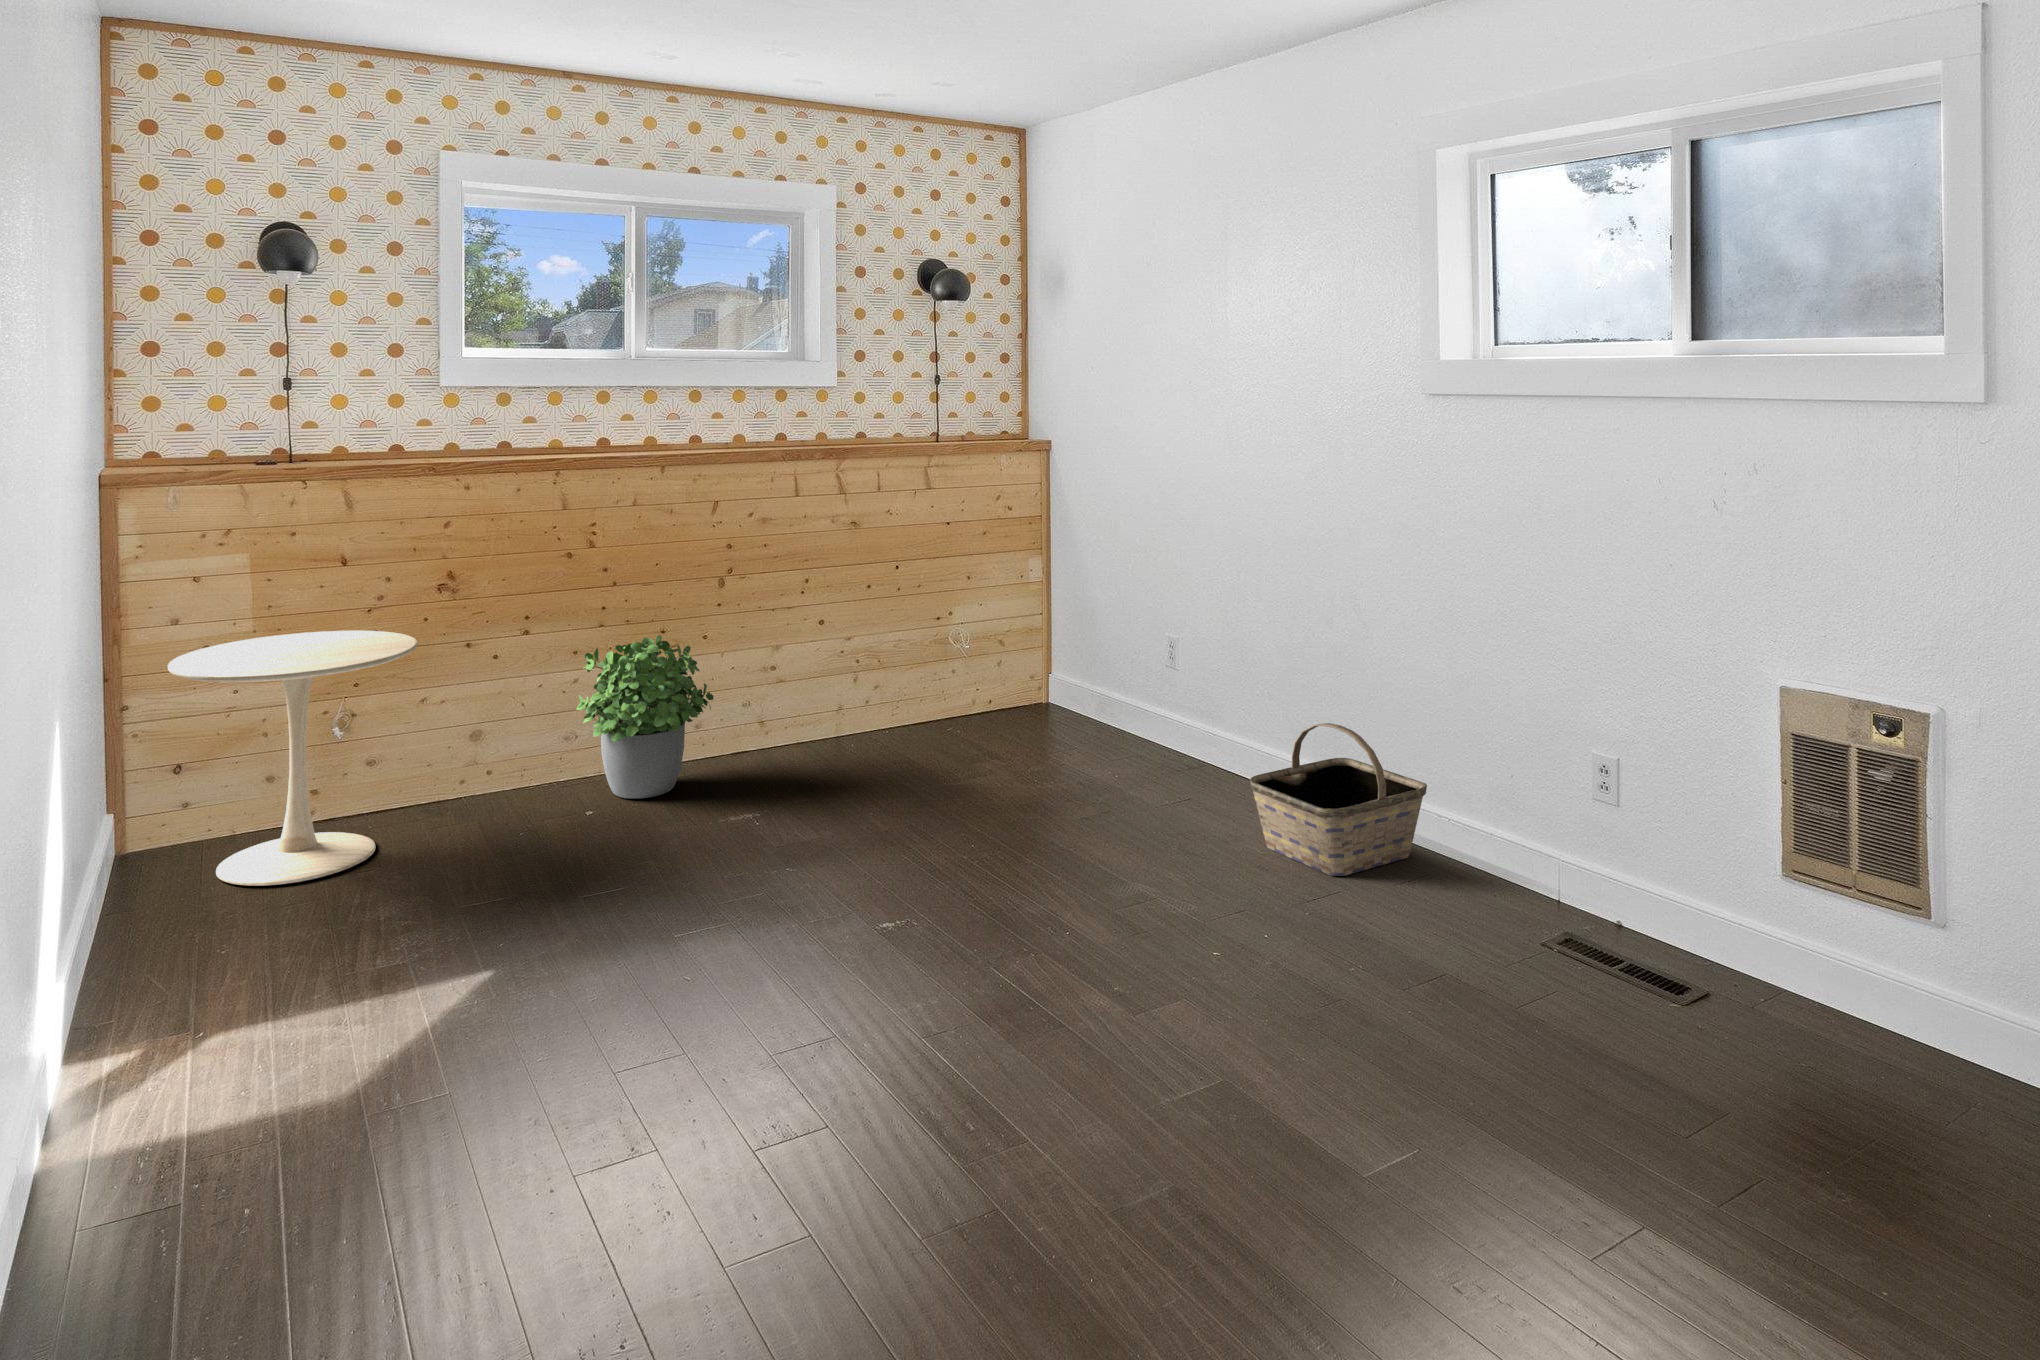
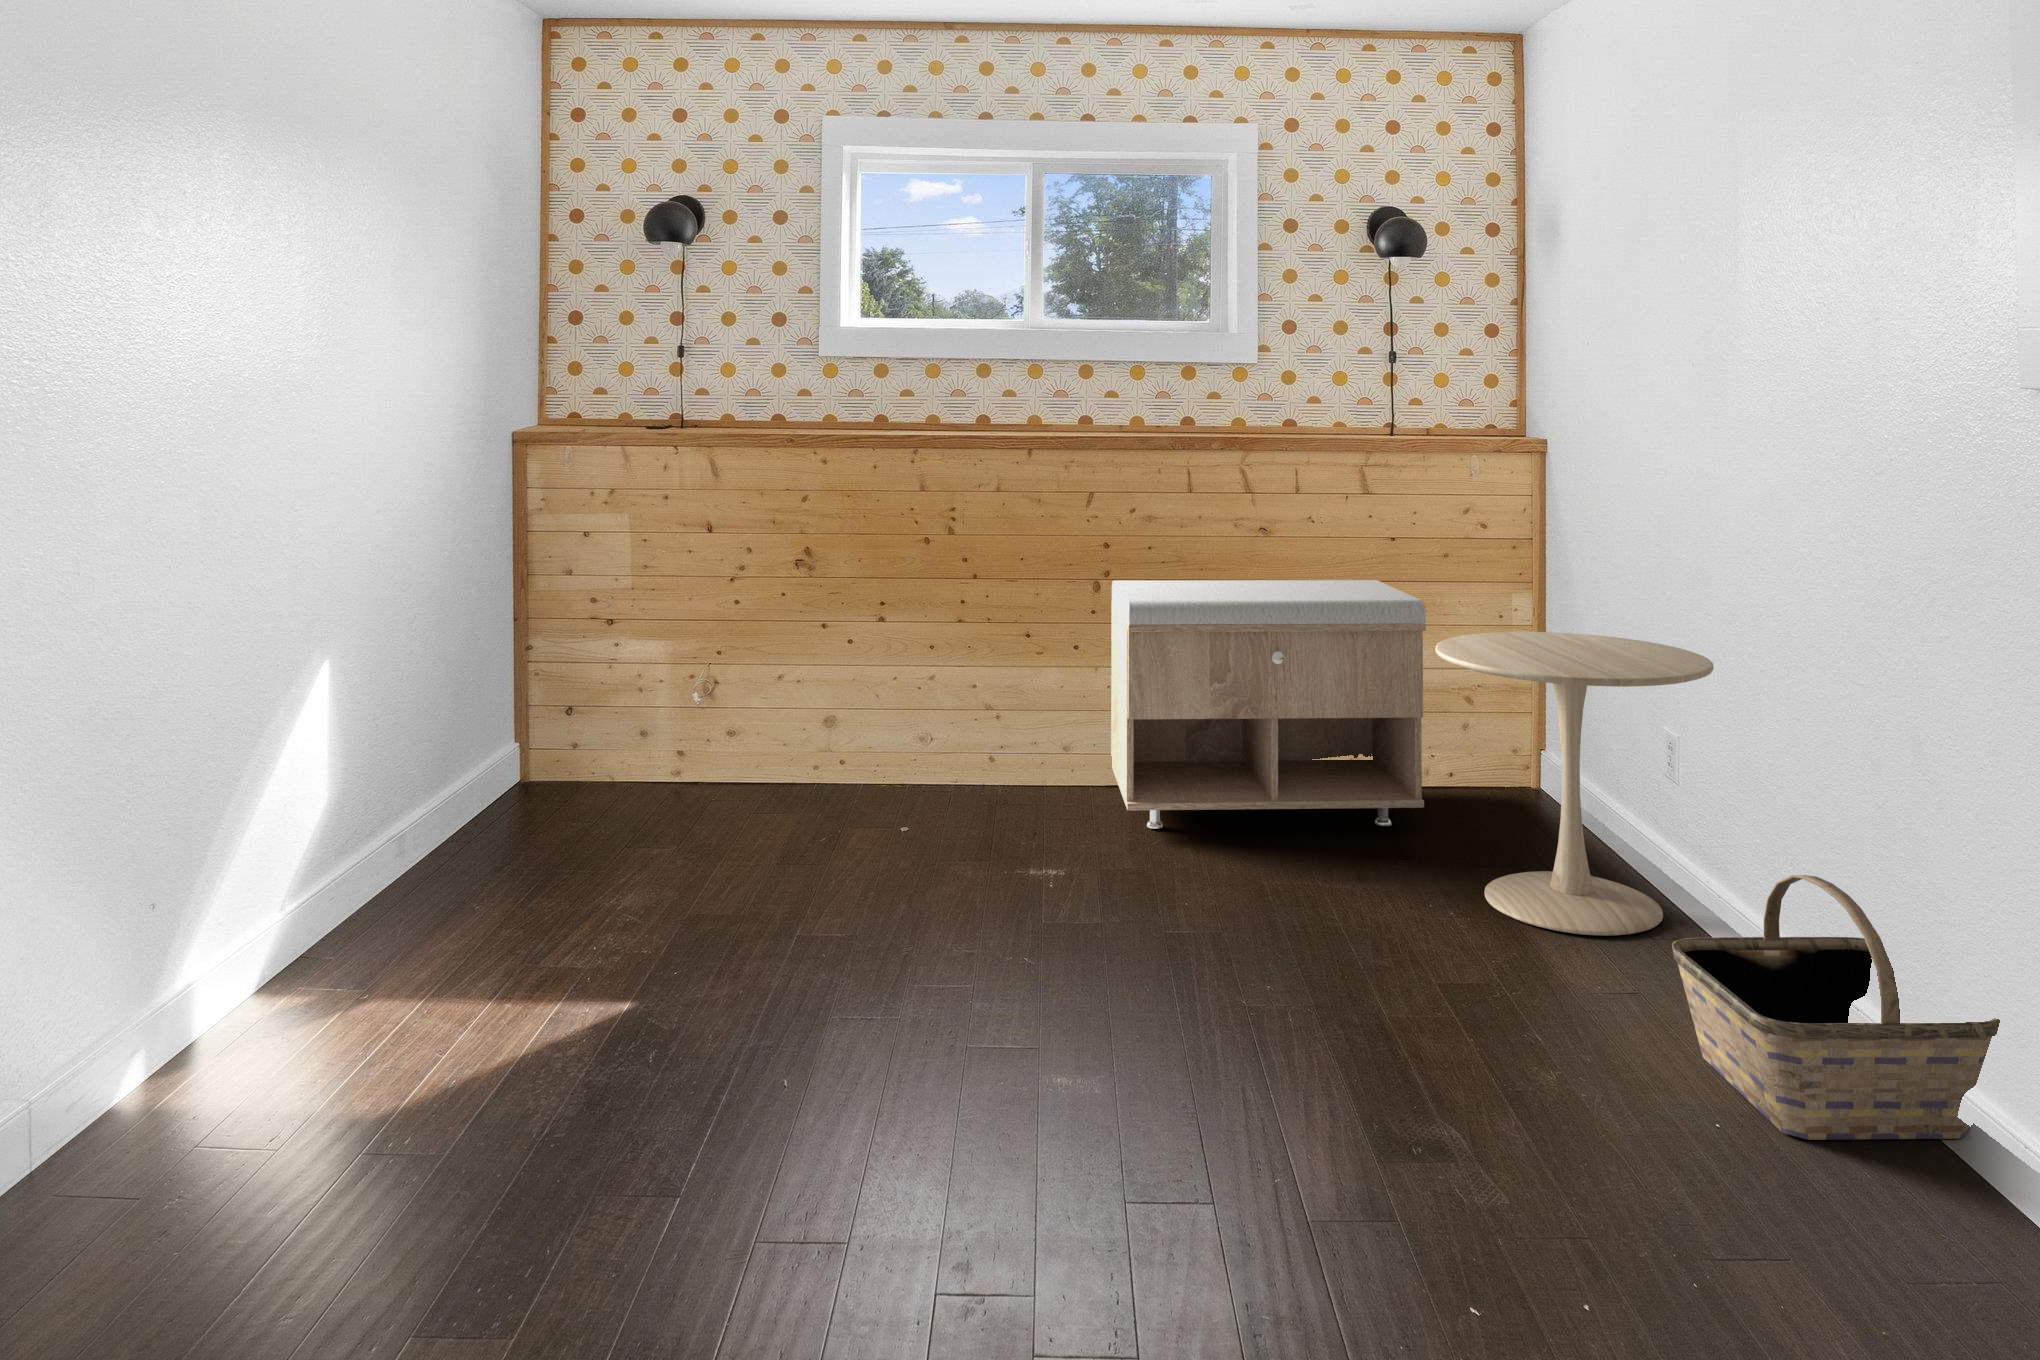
storage bench: none [742,559,1008,779] -> present [1111,580,1426,829]
side table: present [168,631,418,886] -> present [1436,632,1714,936]
potted plant: present [577,635,714,799] -> none [905,634,1051,818]

